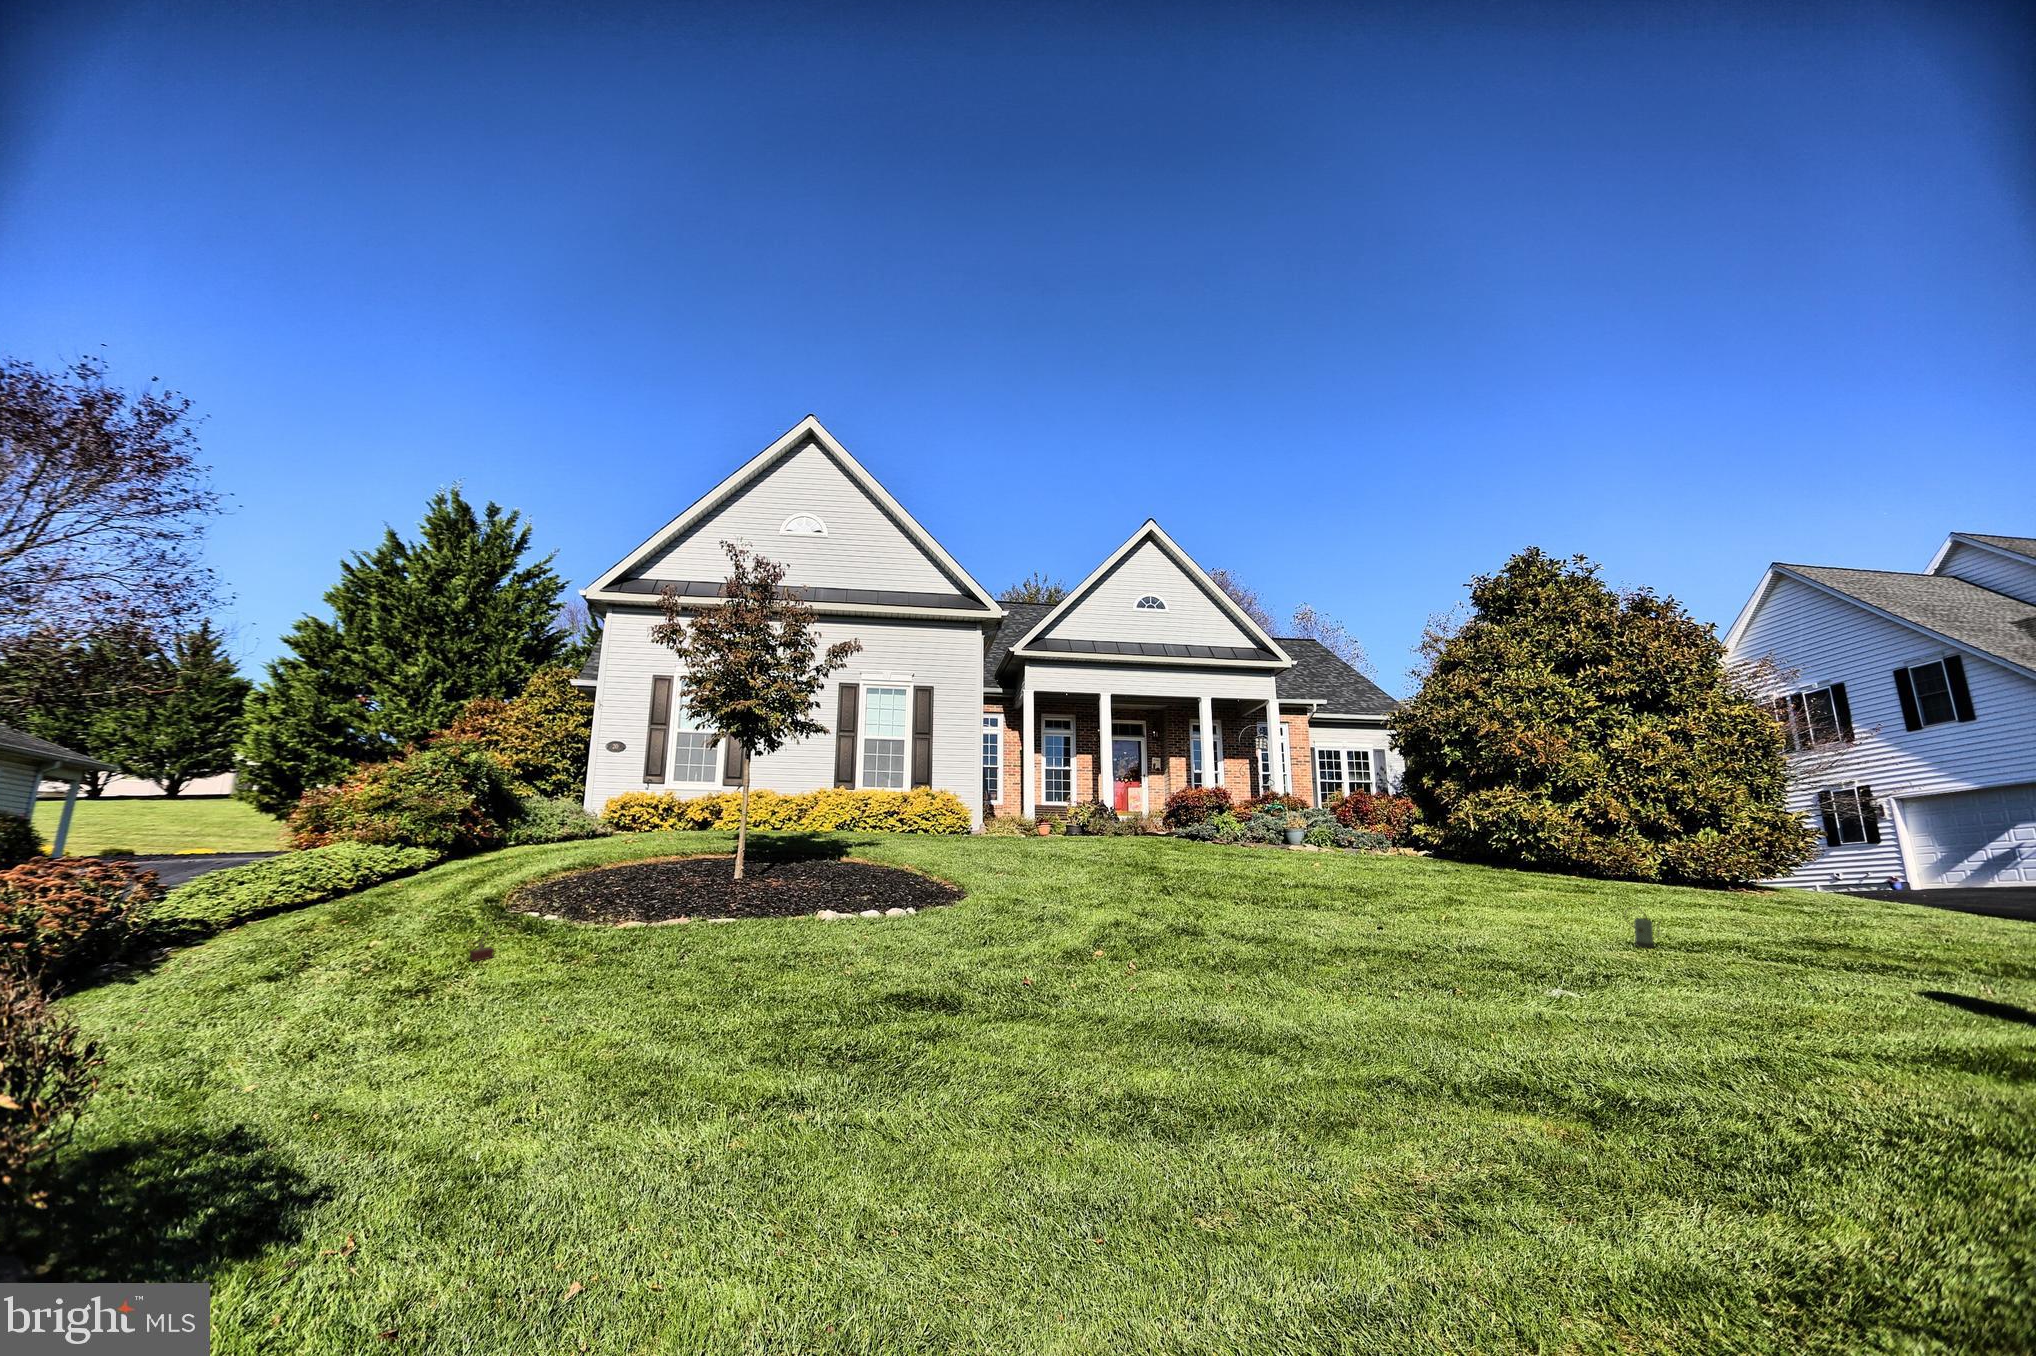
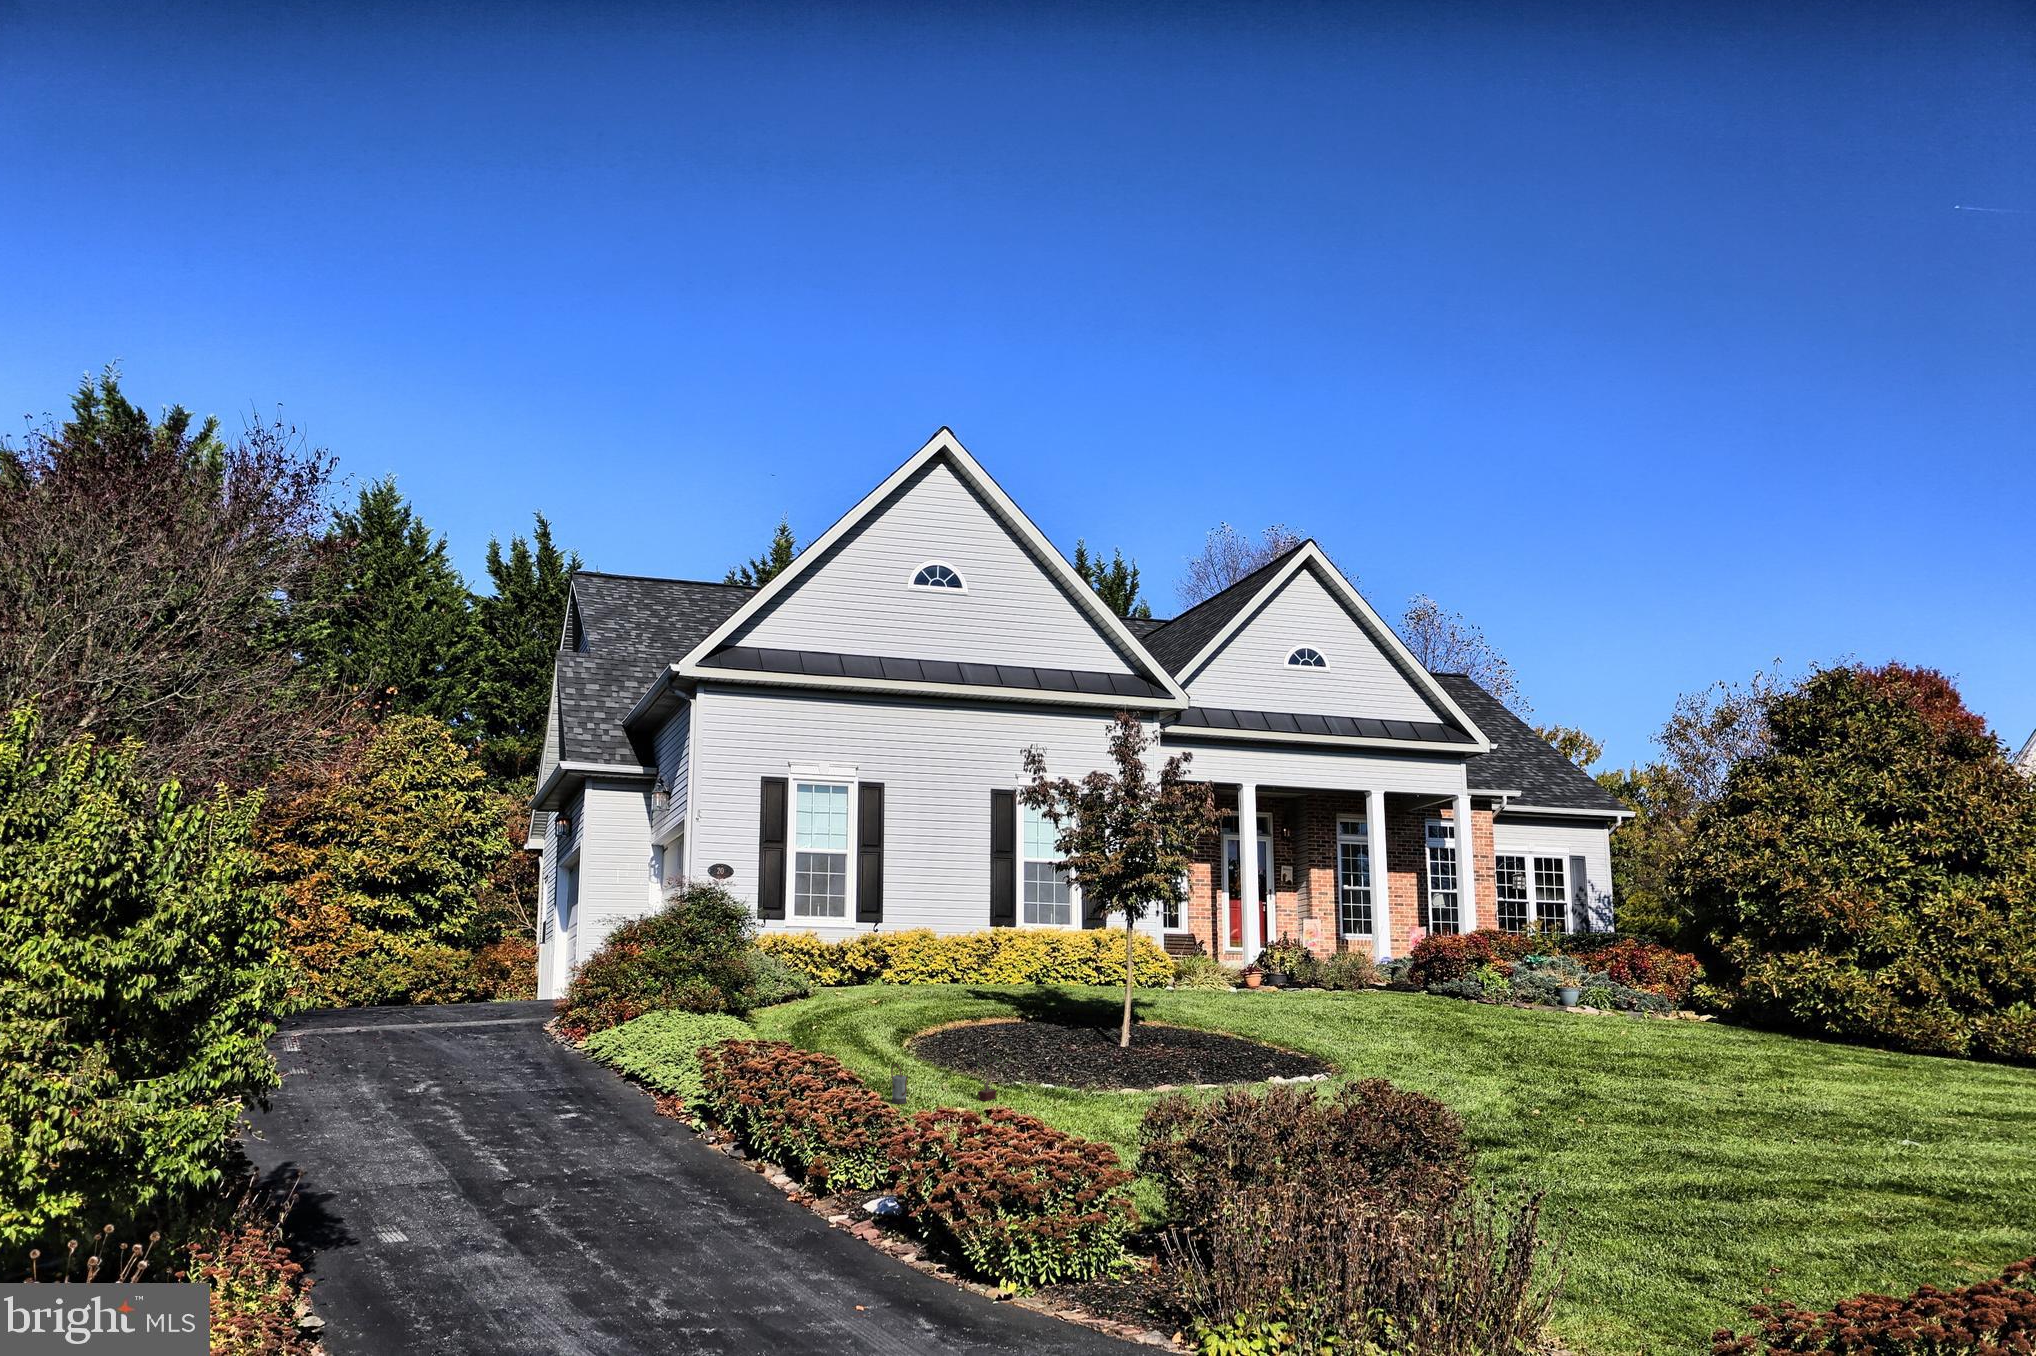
watering can: present [1624,908,1661,948] -> present [891,1064,909,1104]

